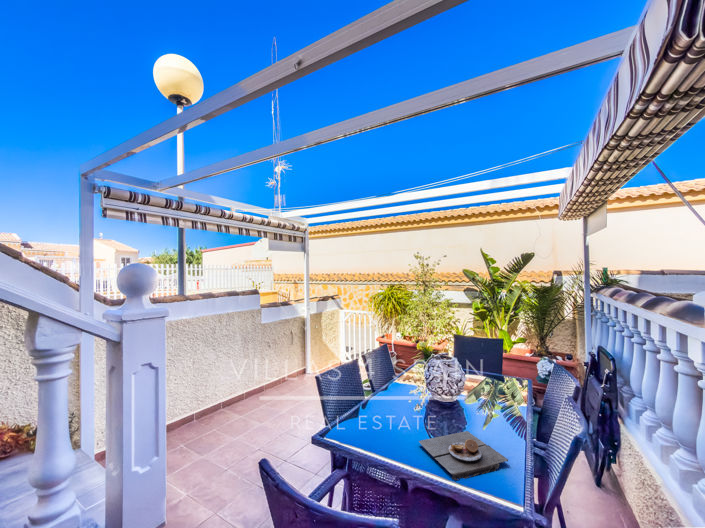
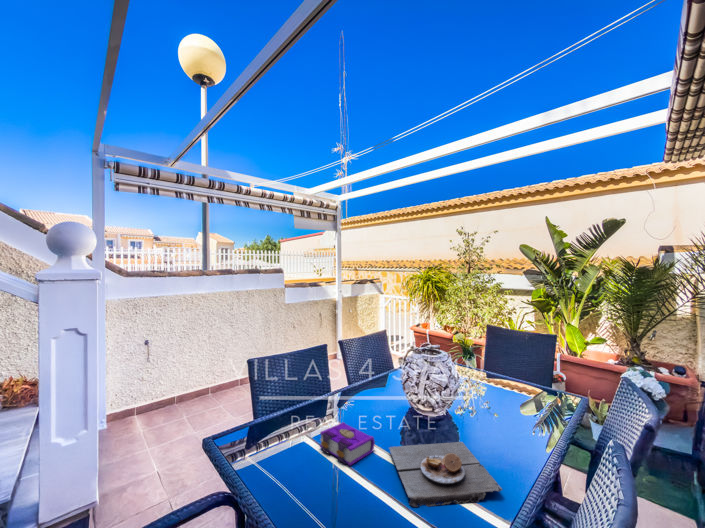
book: none [364,426,407,458] -> present [320,422,375,465]

